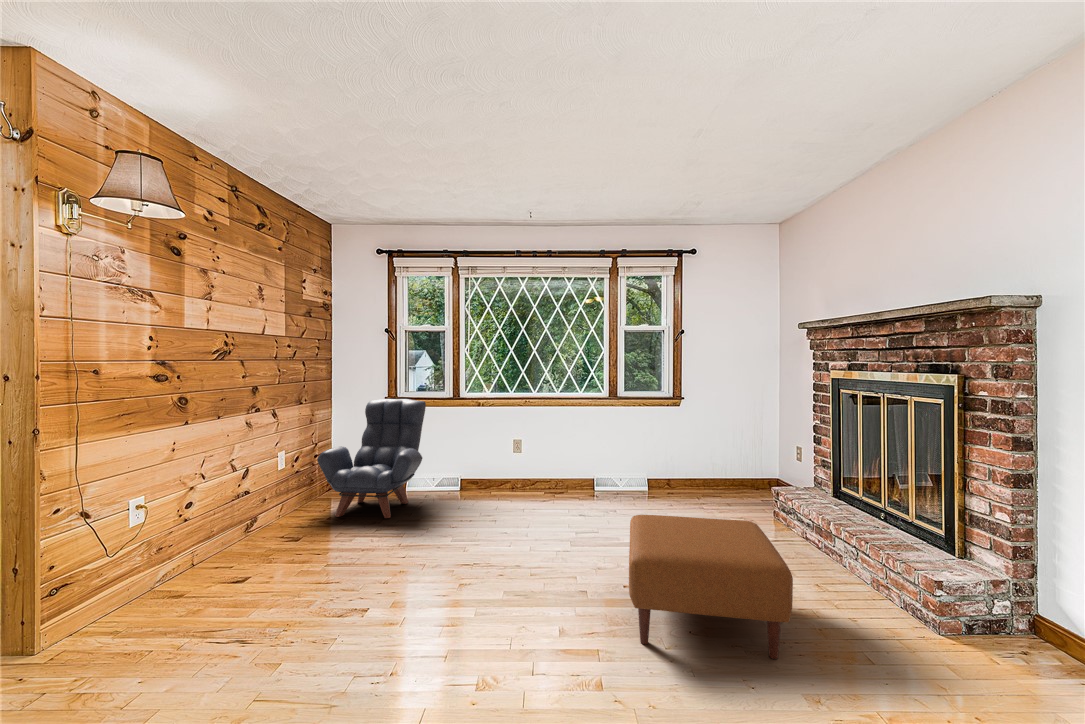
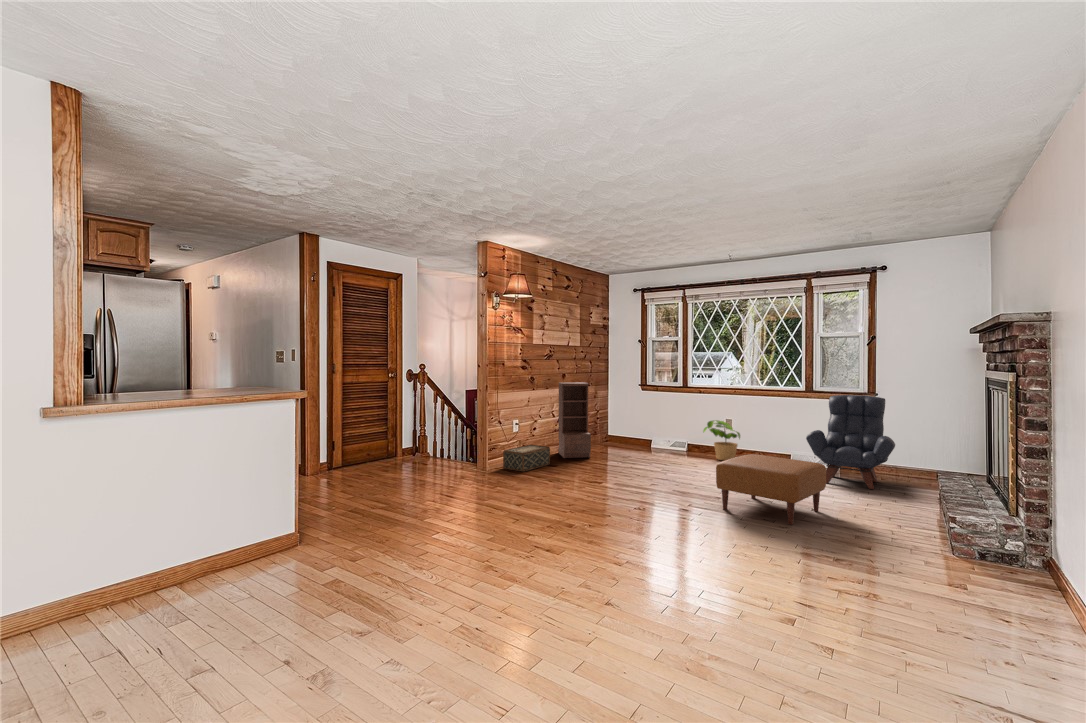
armchair: present [317,399,426,518] -> present [806,395,895,489]
bookshelf: none [244,400,316,549] -> present [558,382,591,458]
potted plant: none [489,446,538,500] -> present [703,420,740,461]
woven basket: none [96,543,231,630] -> present [503,445,550,472]

